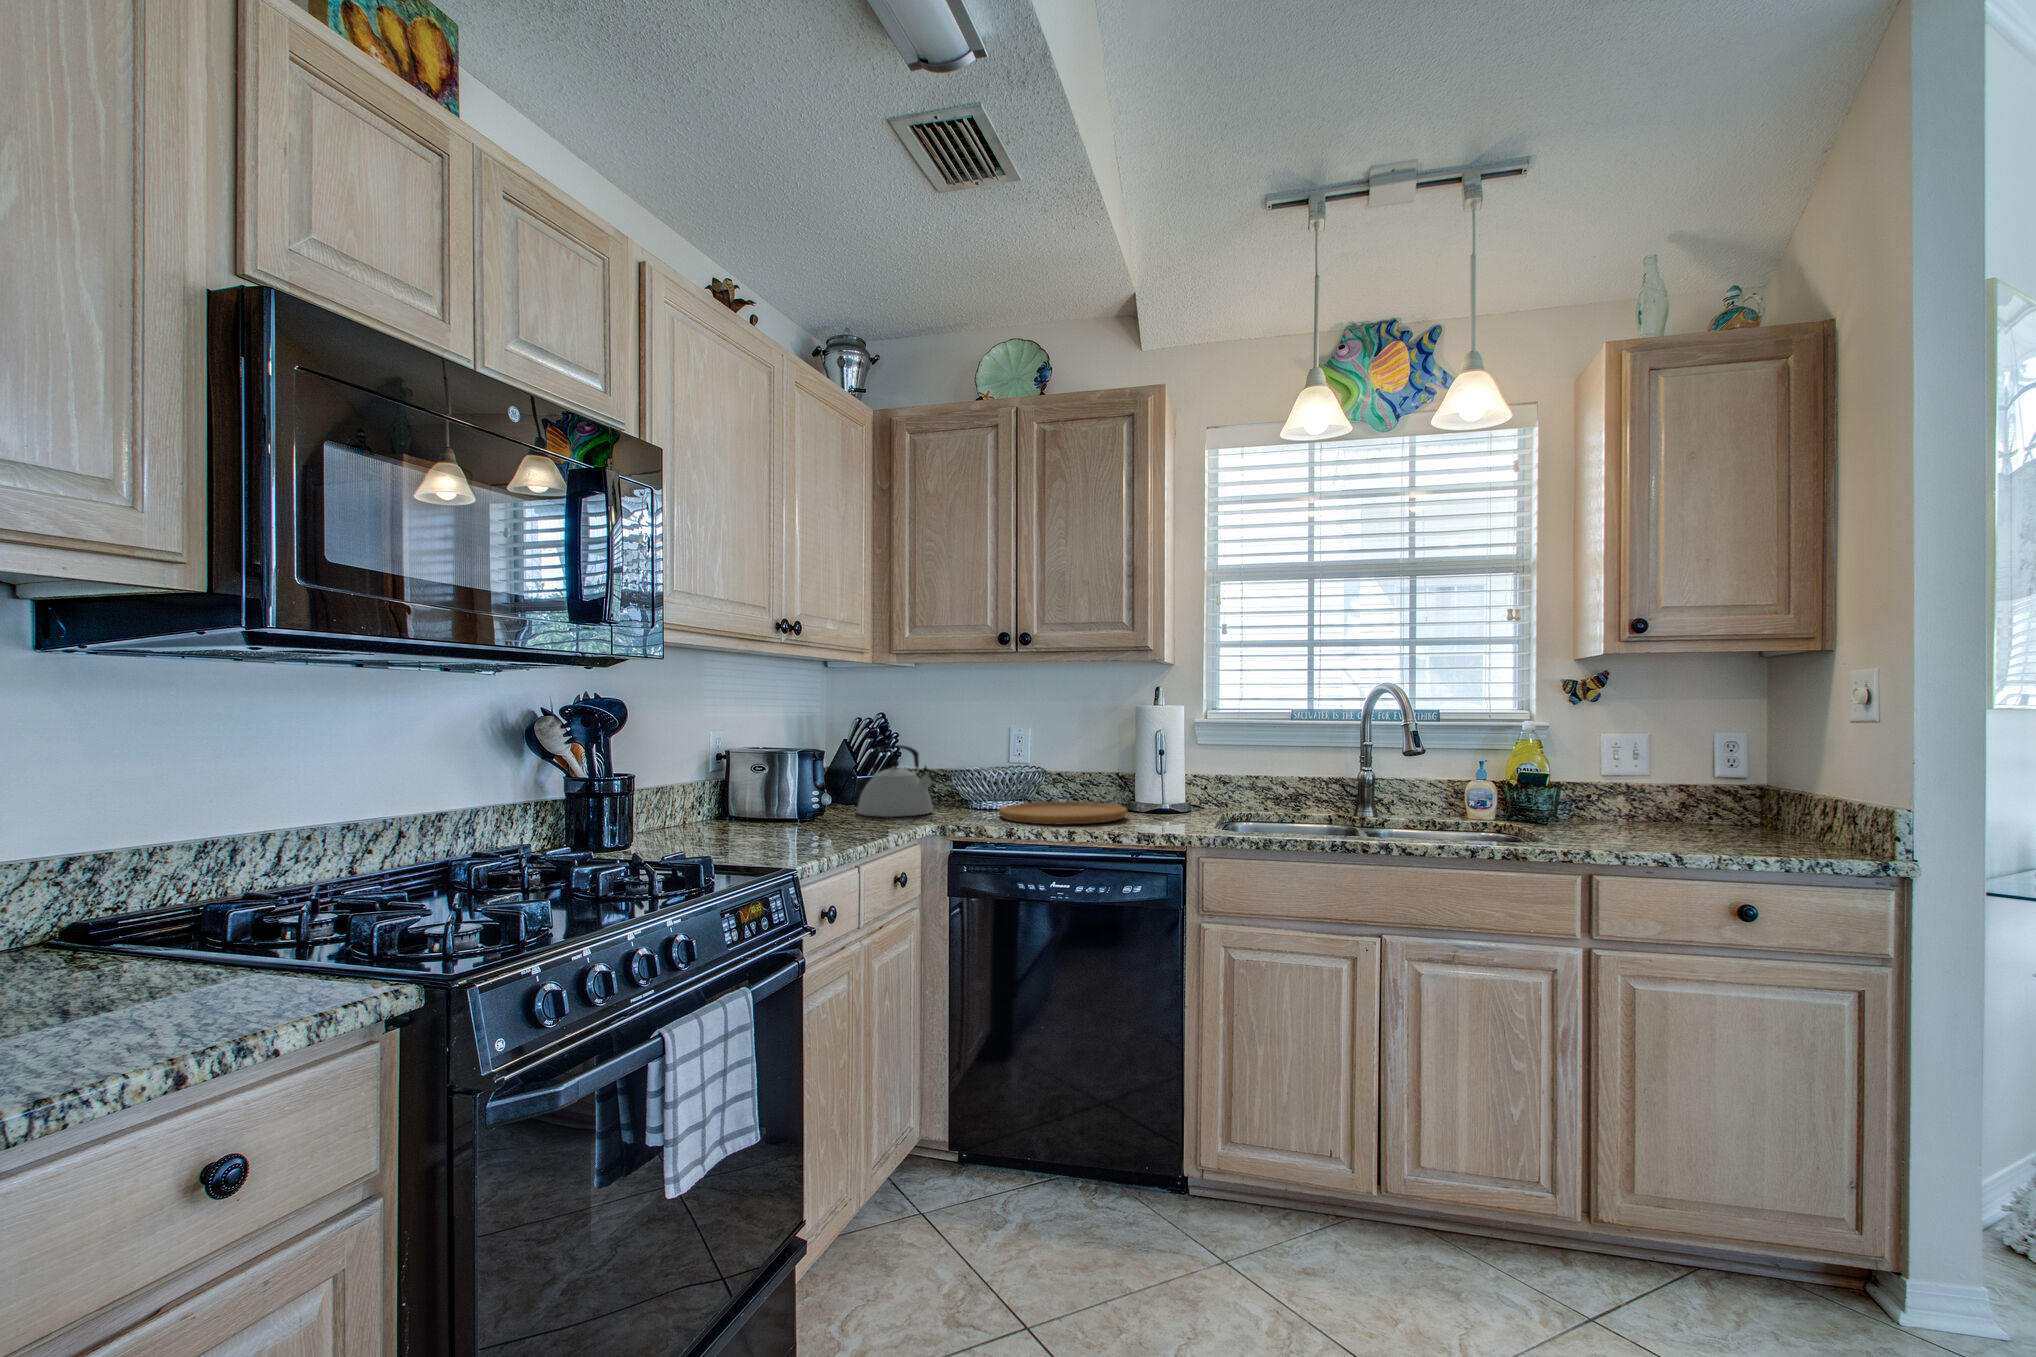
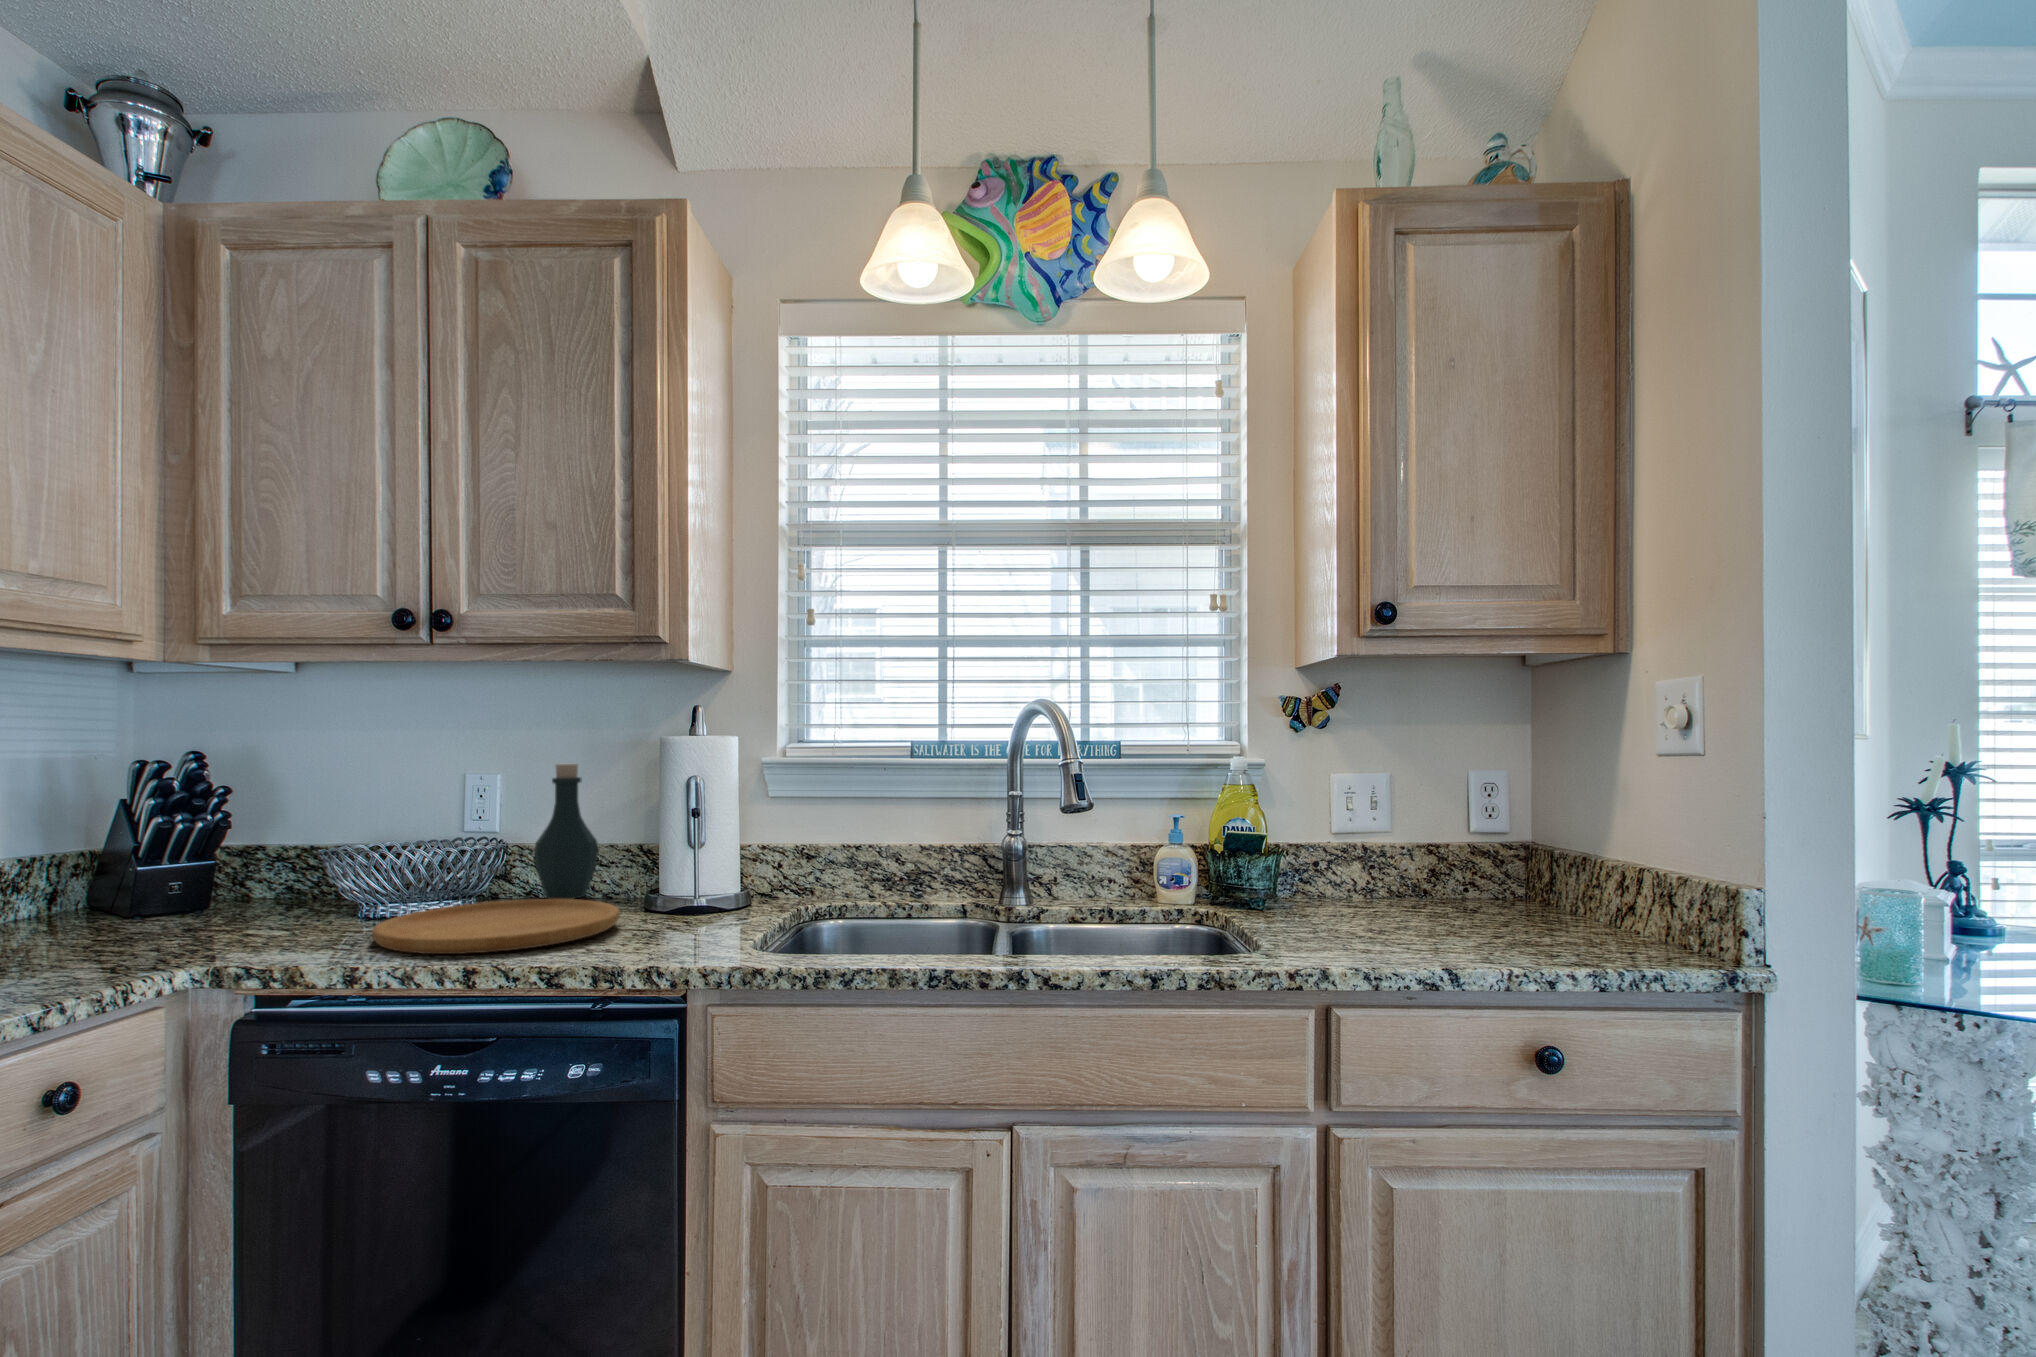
bottle: none [1056,722,1093,805] -> present [534,764,599,899]
kettle: present [858,745,935,817] -> none [83,813,258,952]

